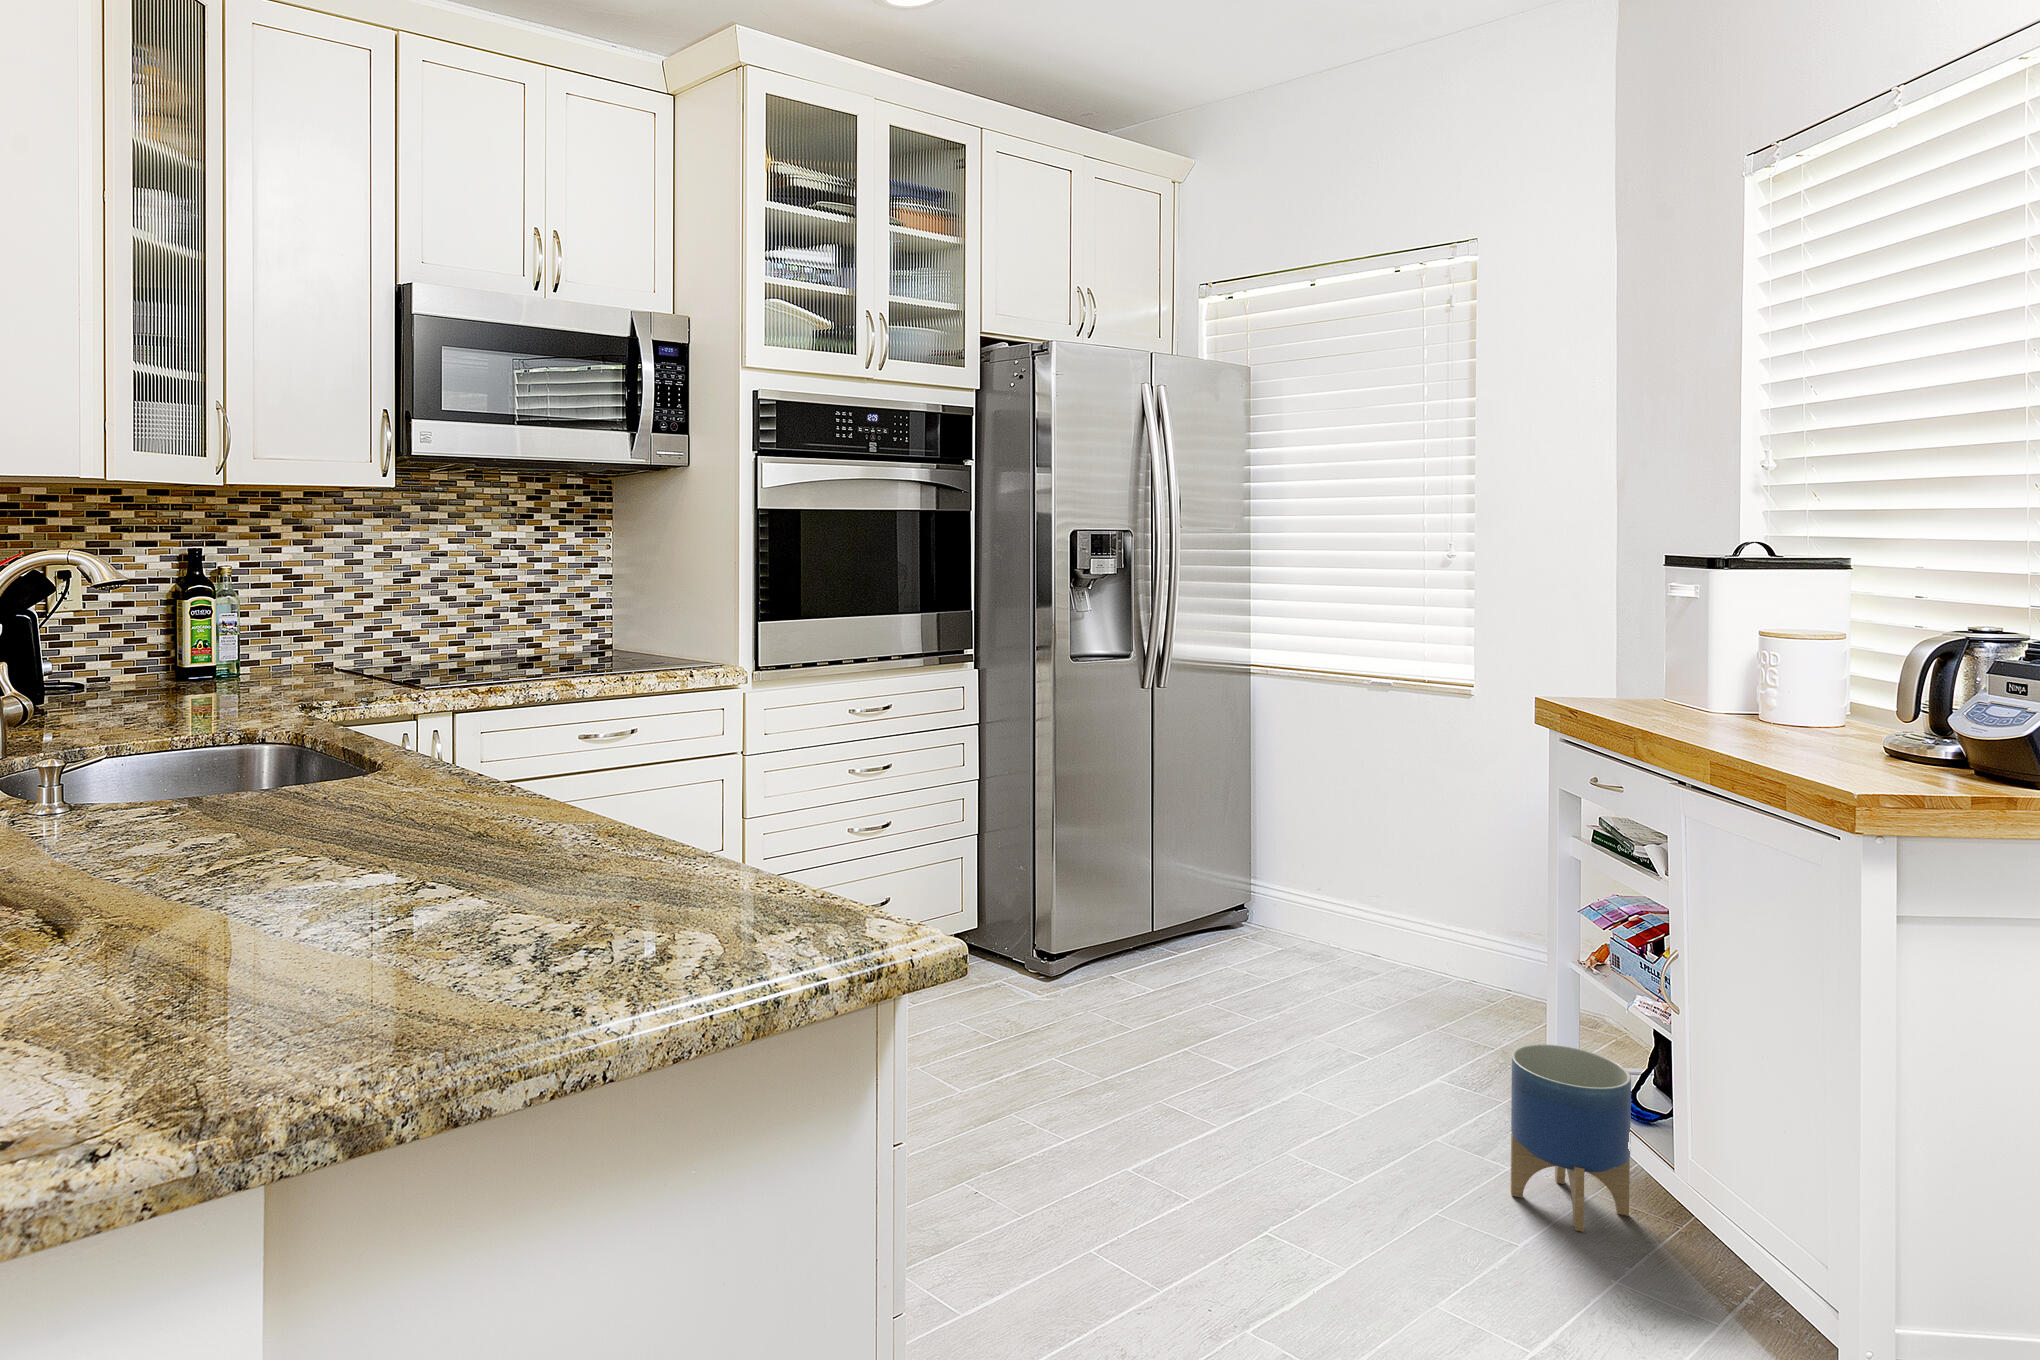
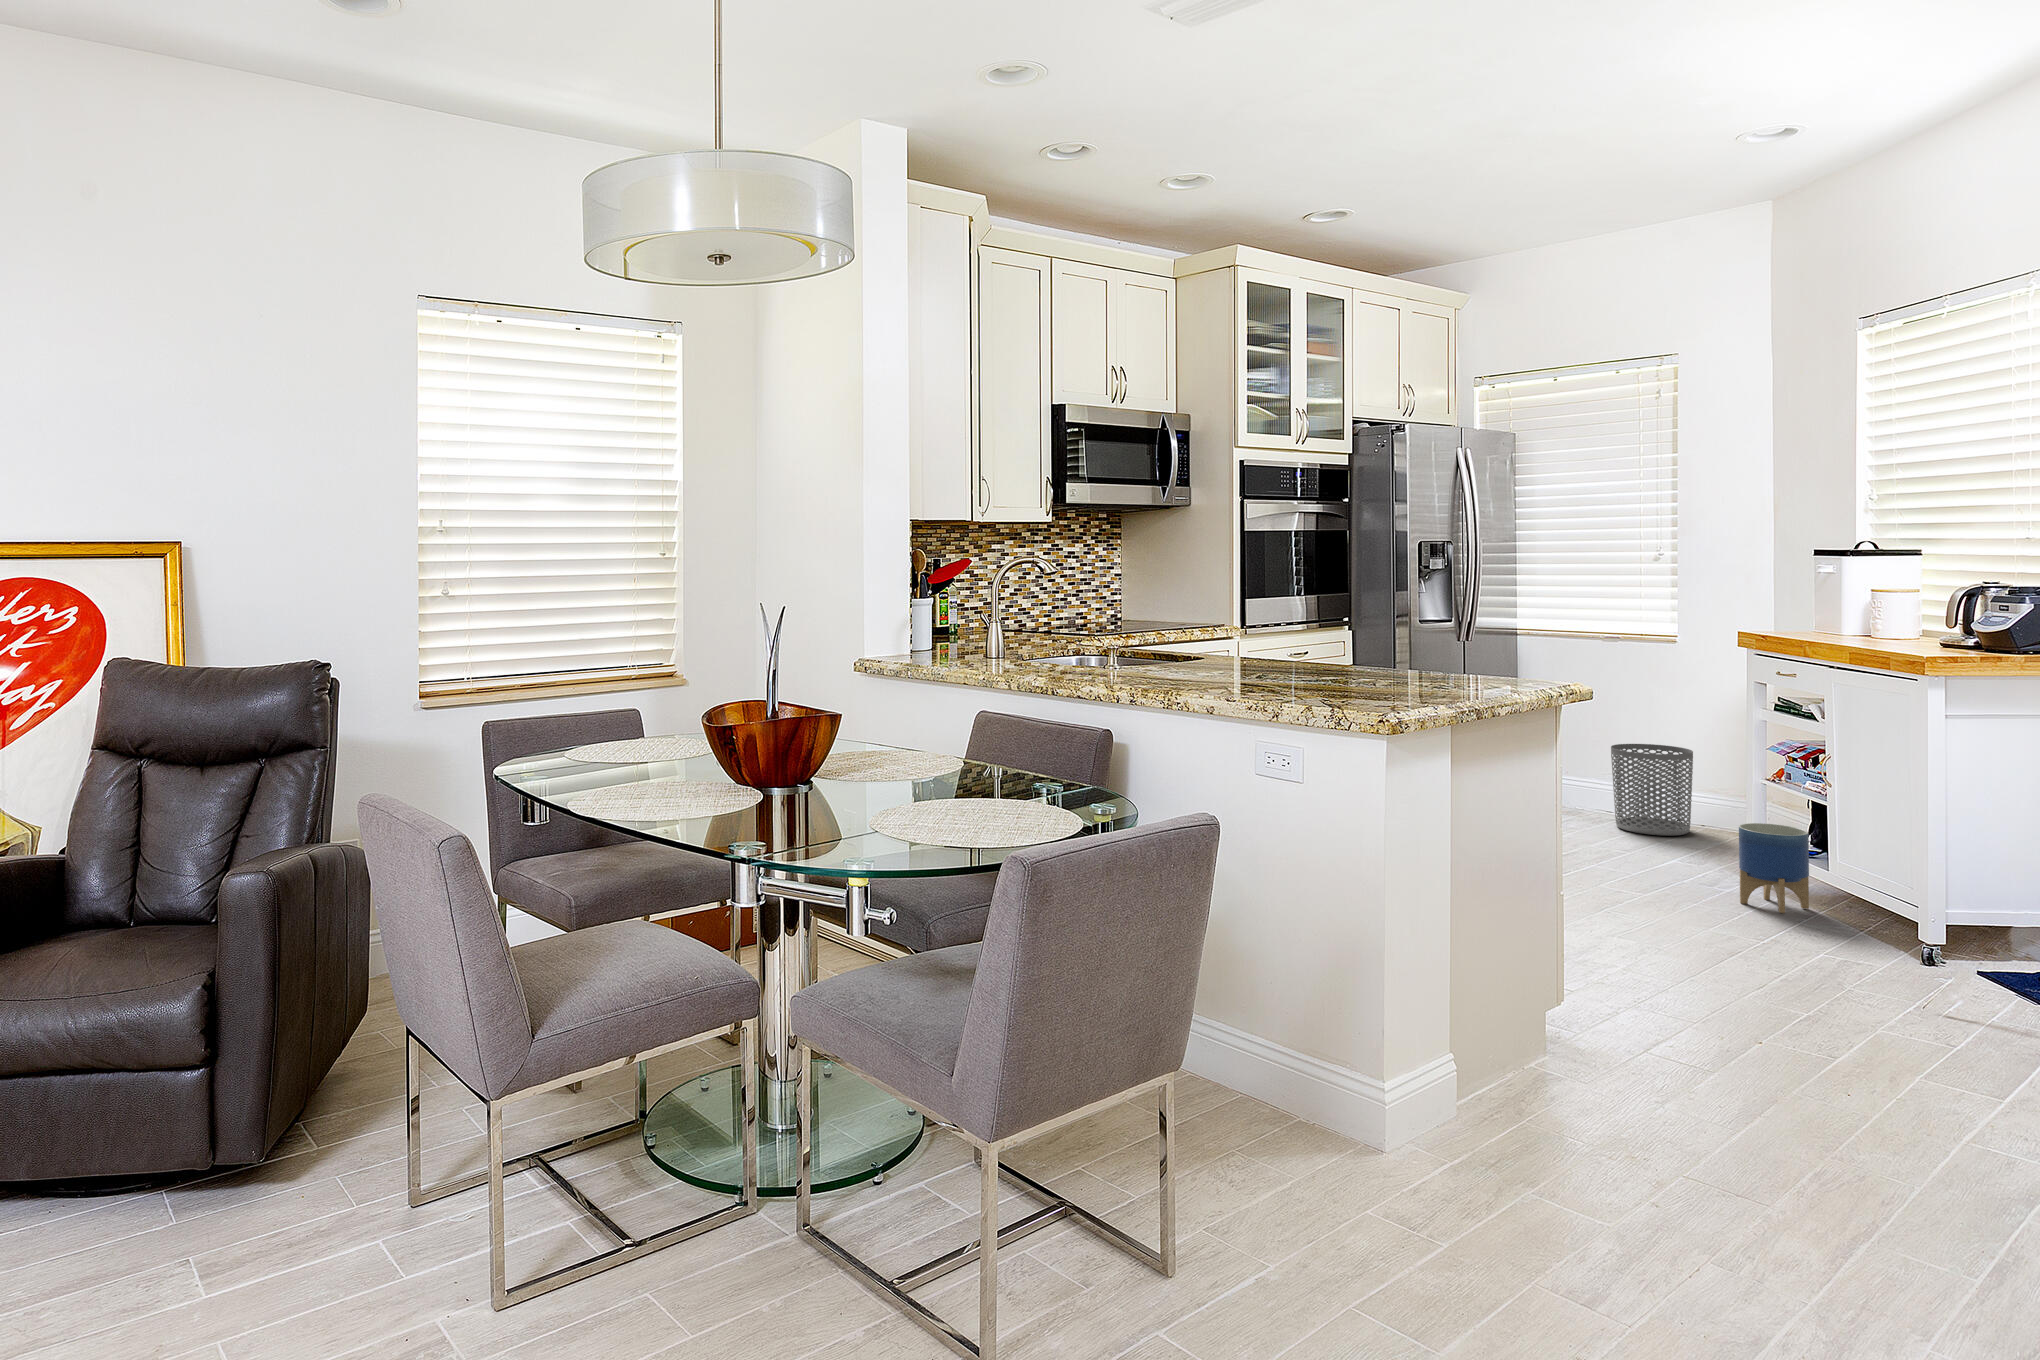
waste bin: none [1368,841,1486,995] -> present [1611,744,1693,836]

